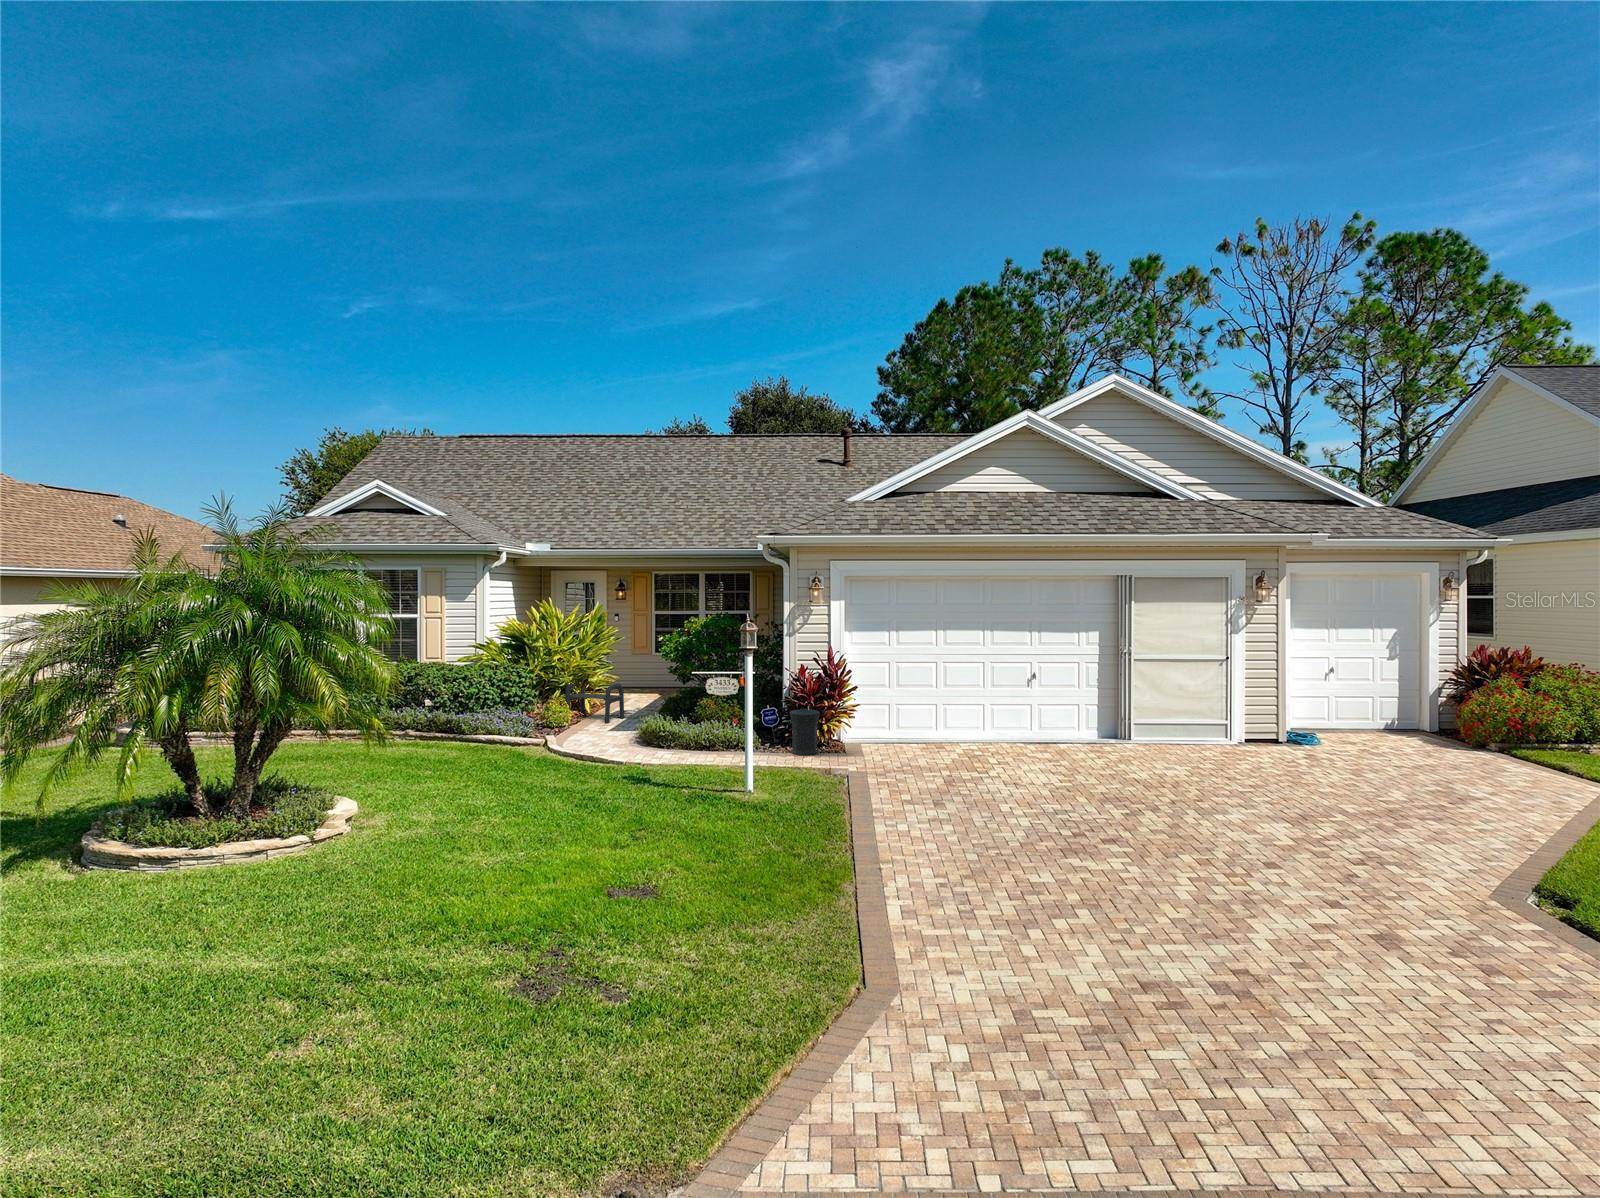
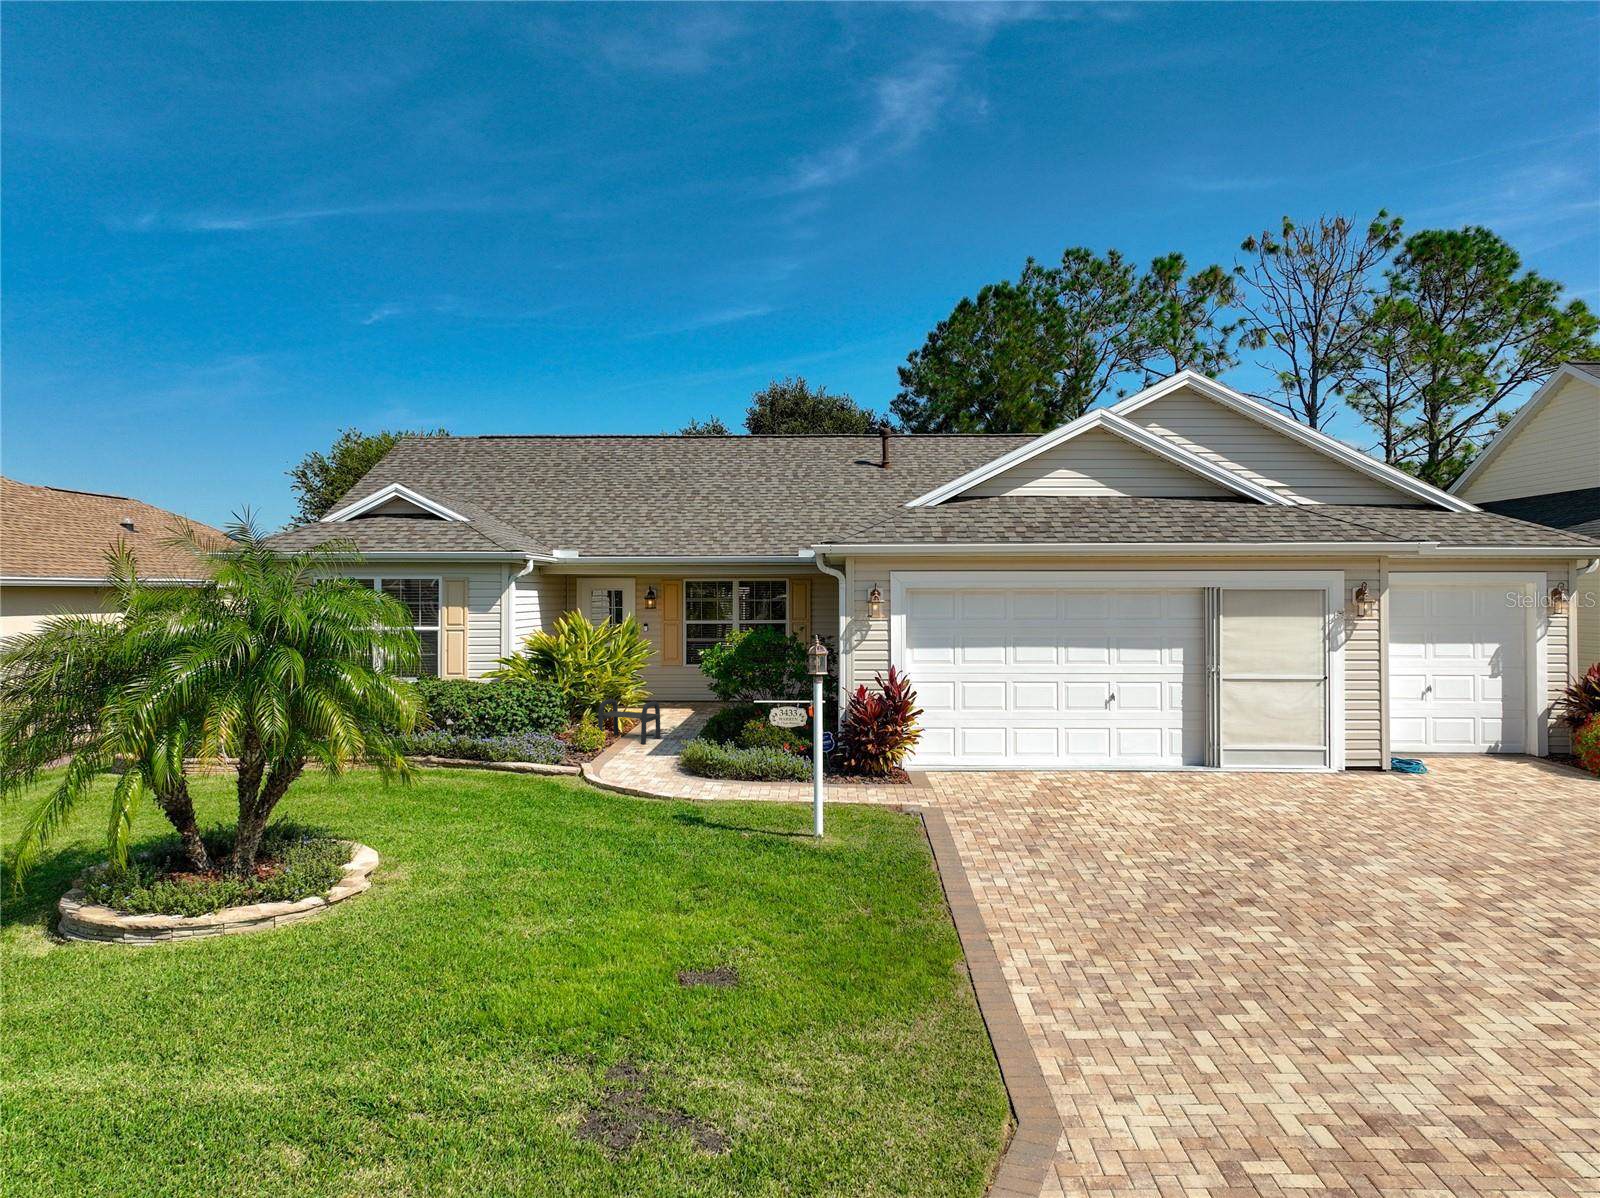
trash can: present [790,709,820,756] -> none [849,735,883,787]

